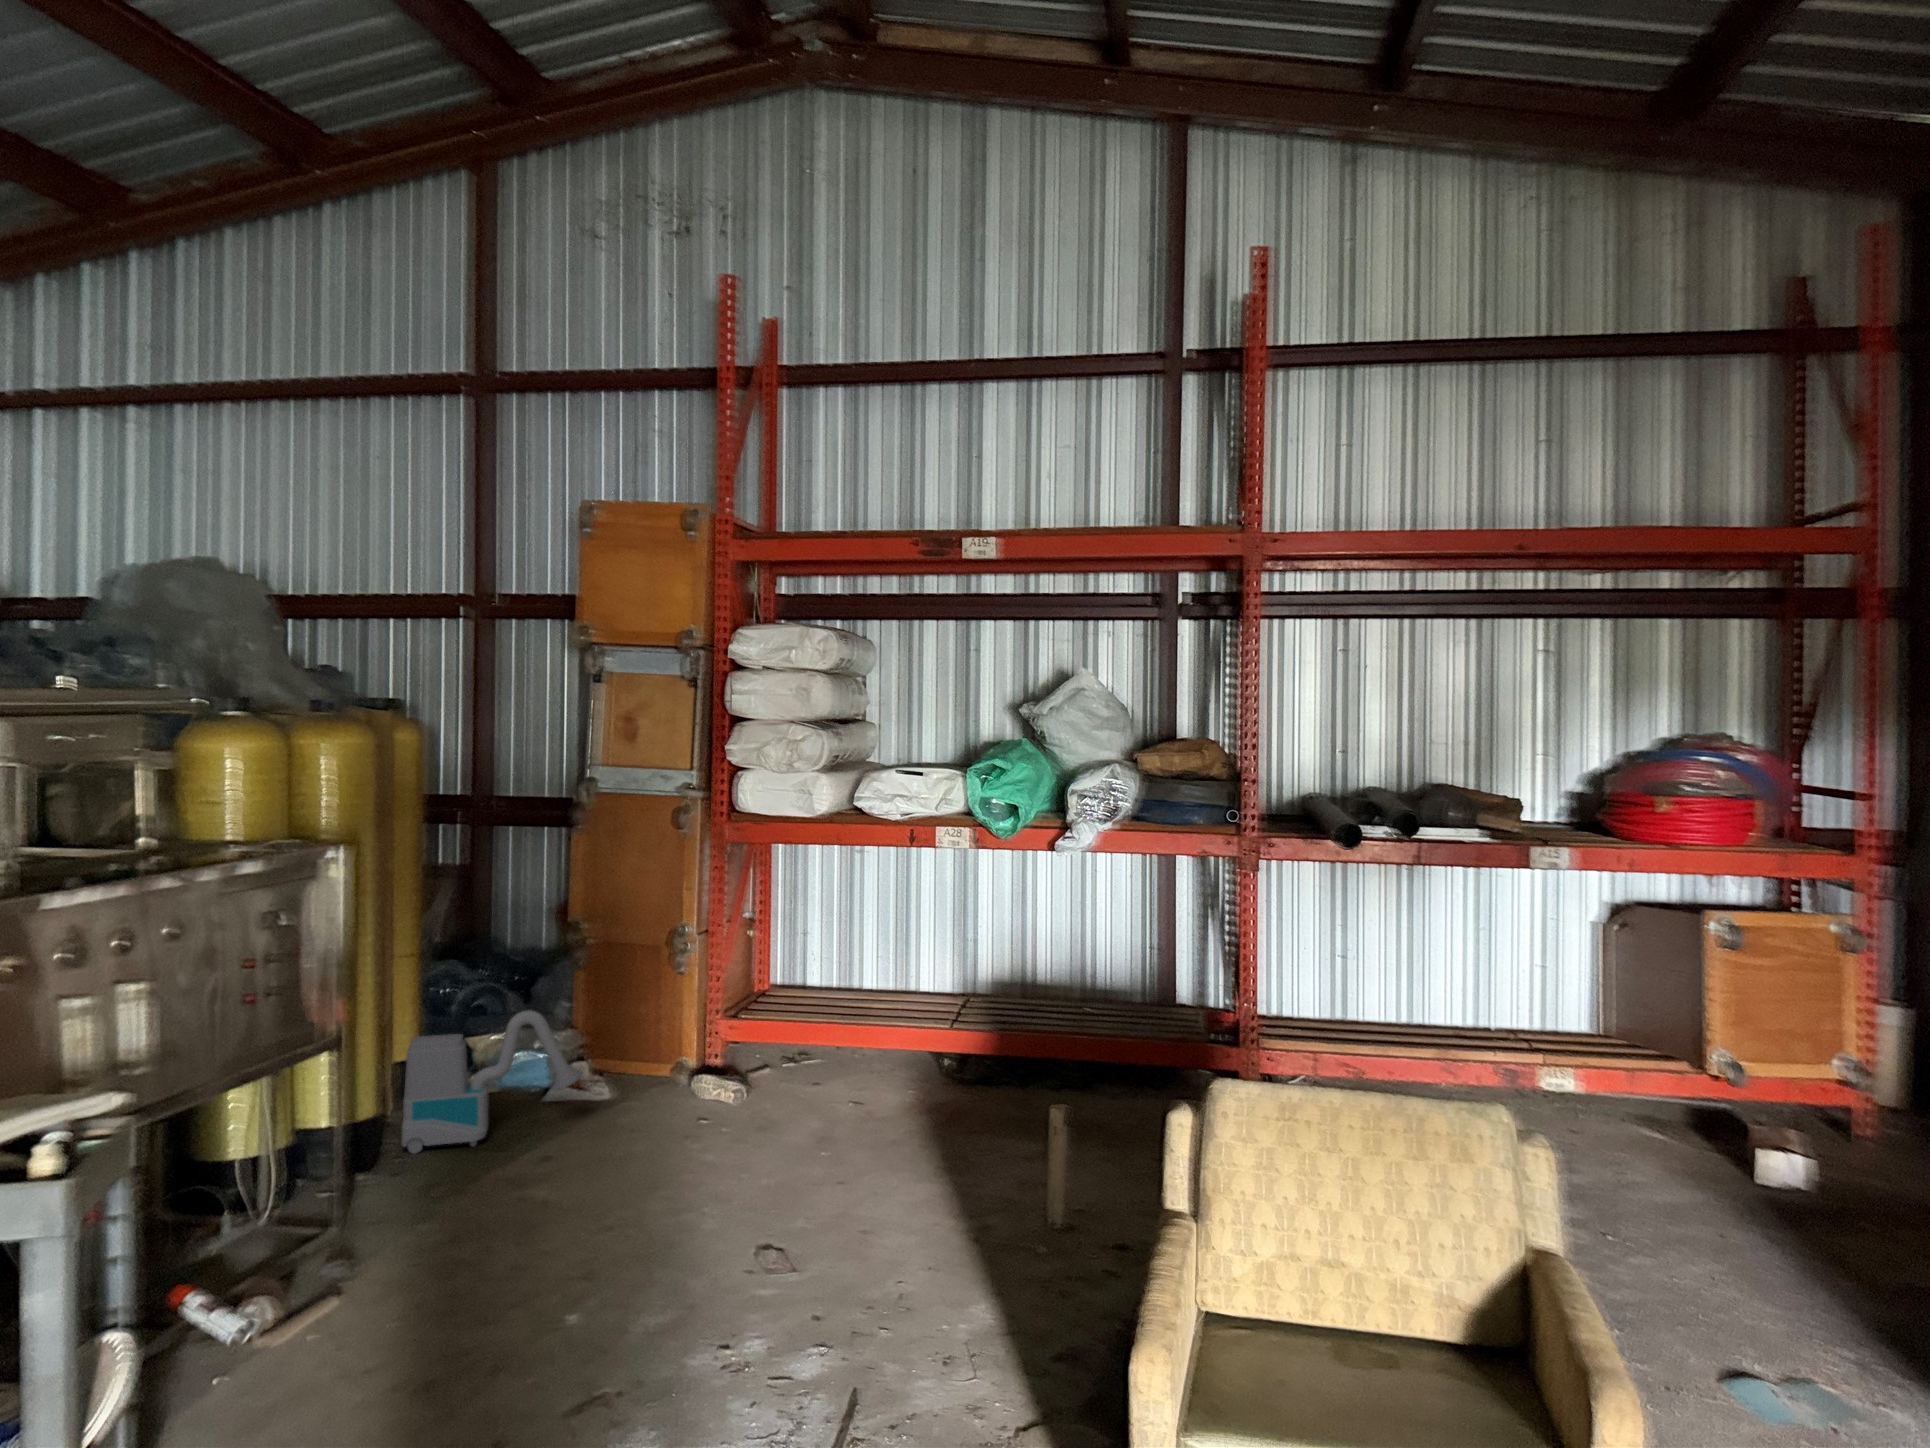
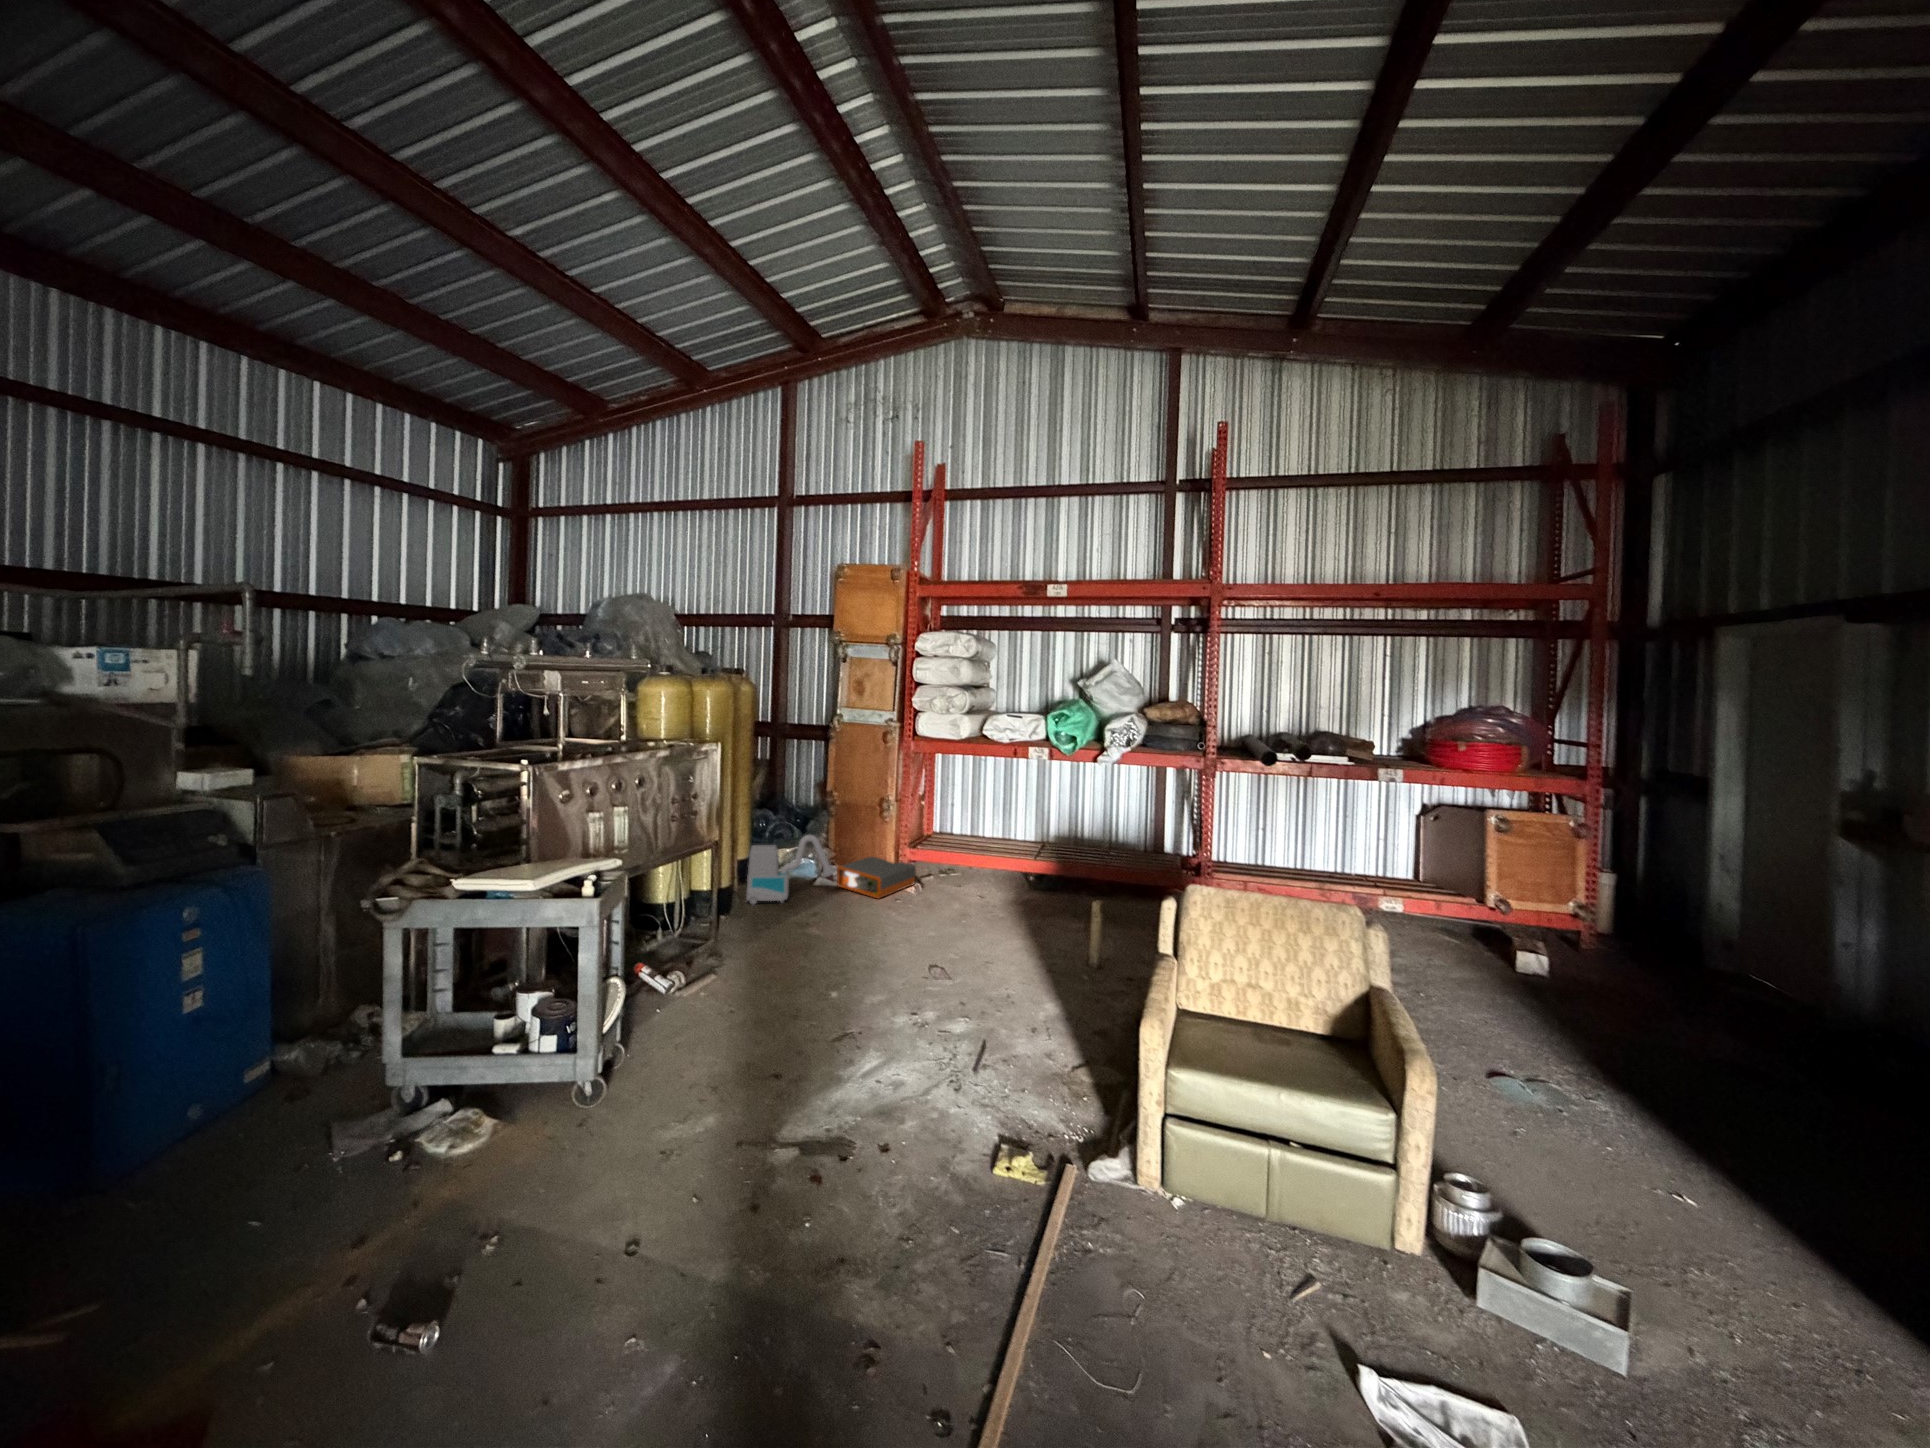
storage box: none [586,1037,737,1124] -> present [837,857,916,898]

